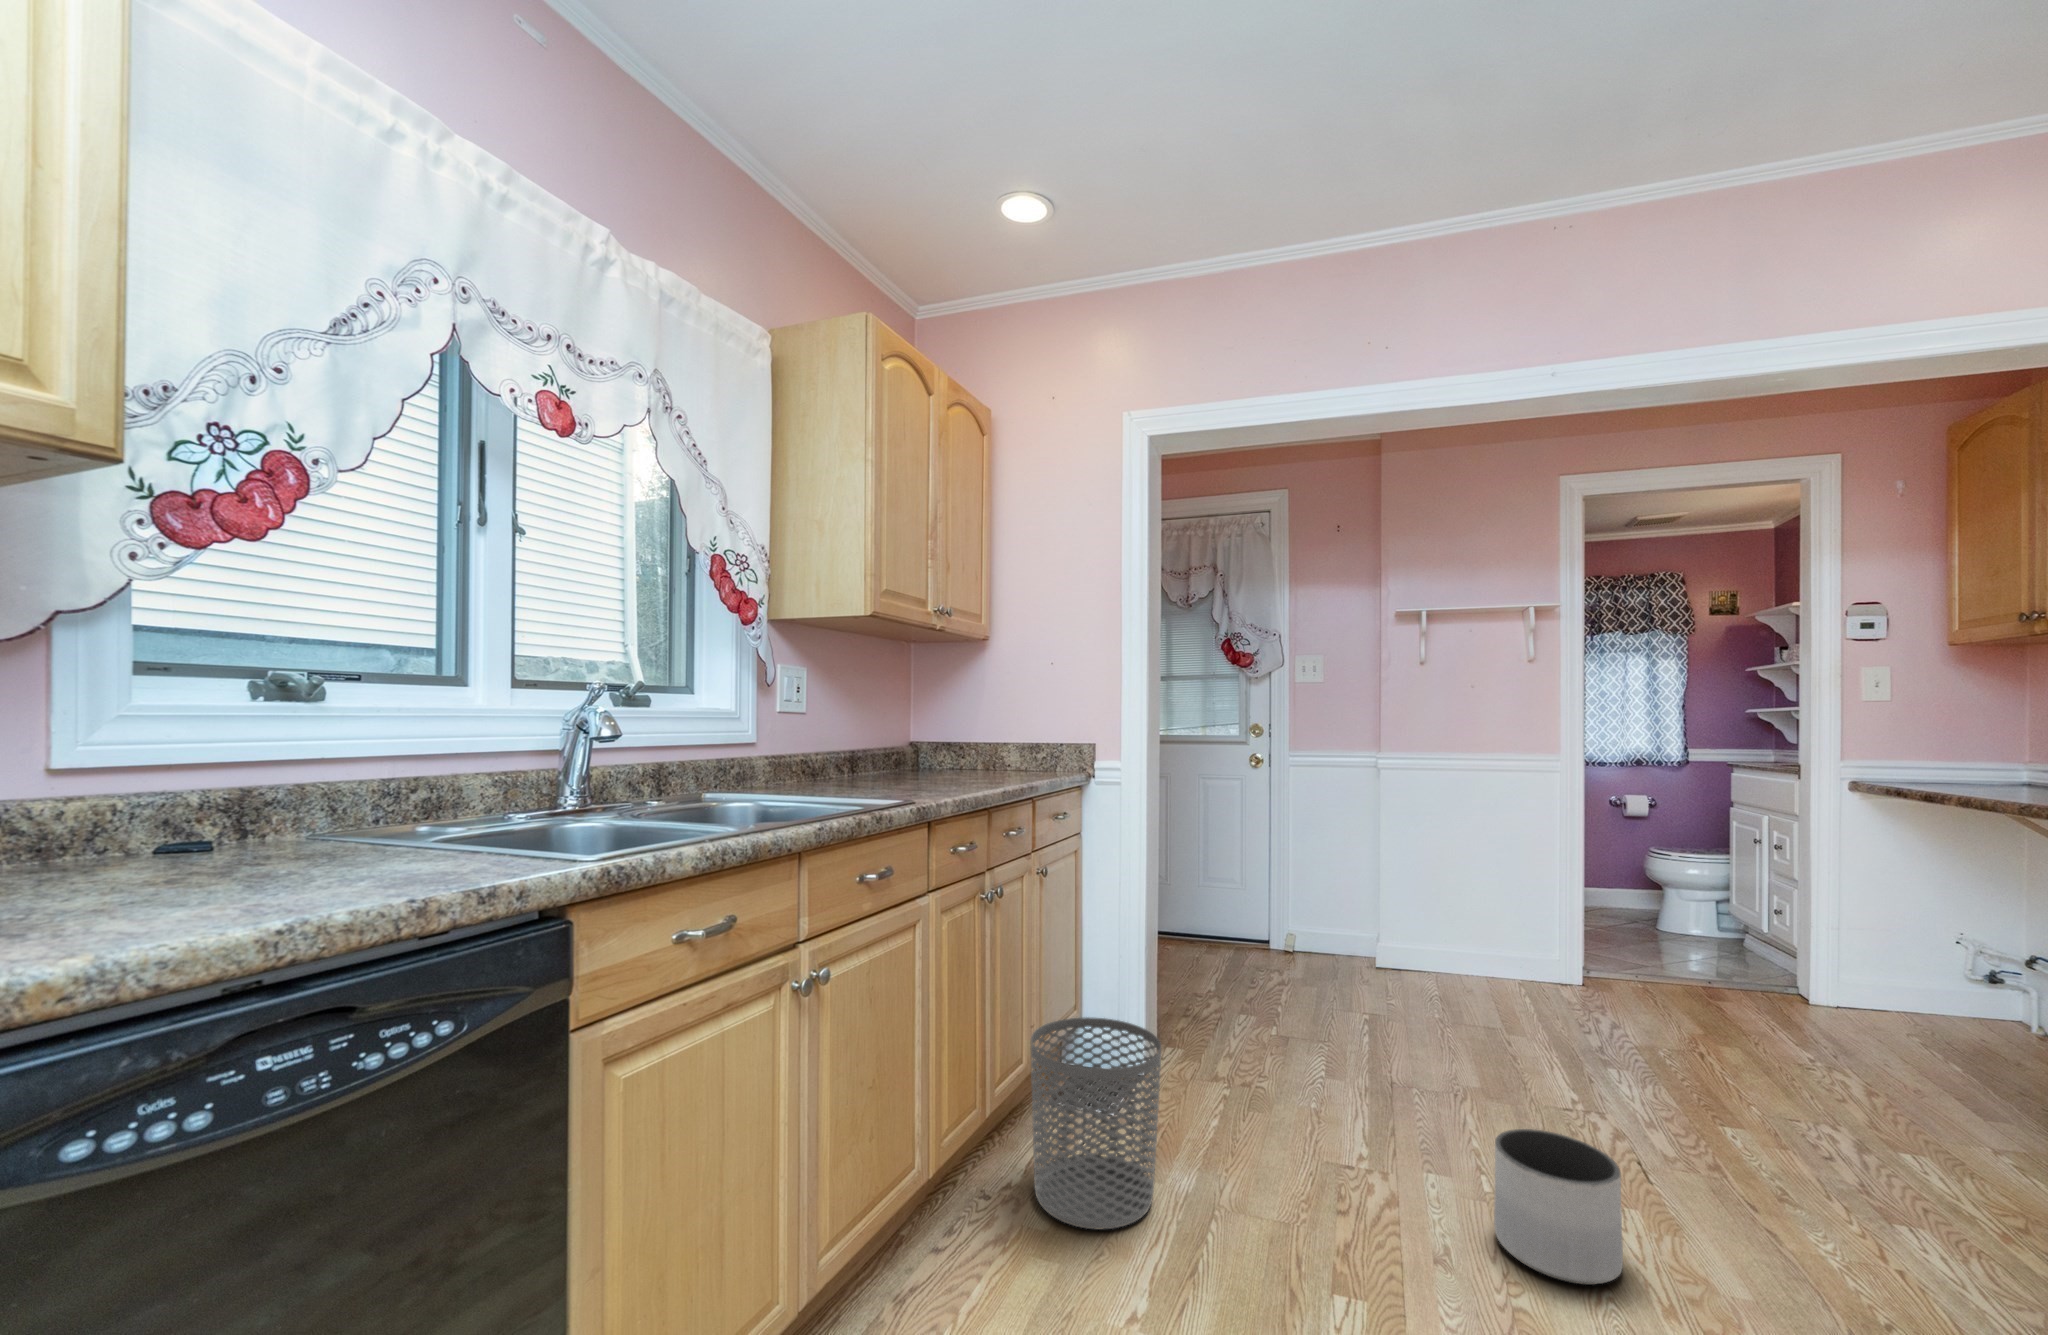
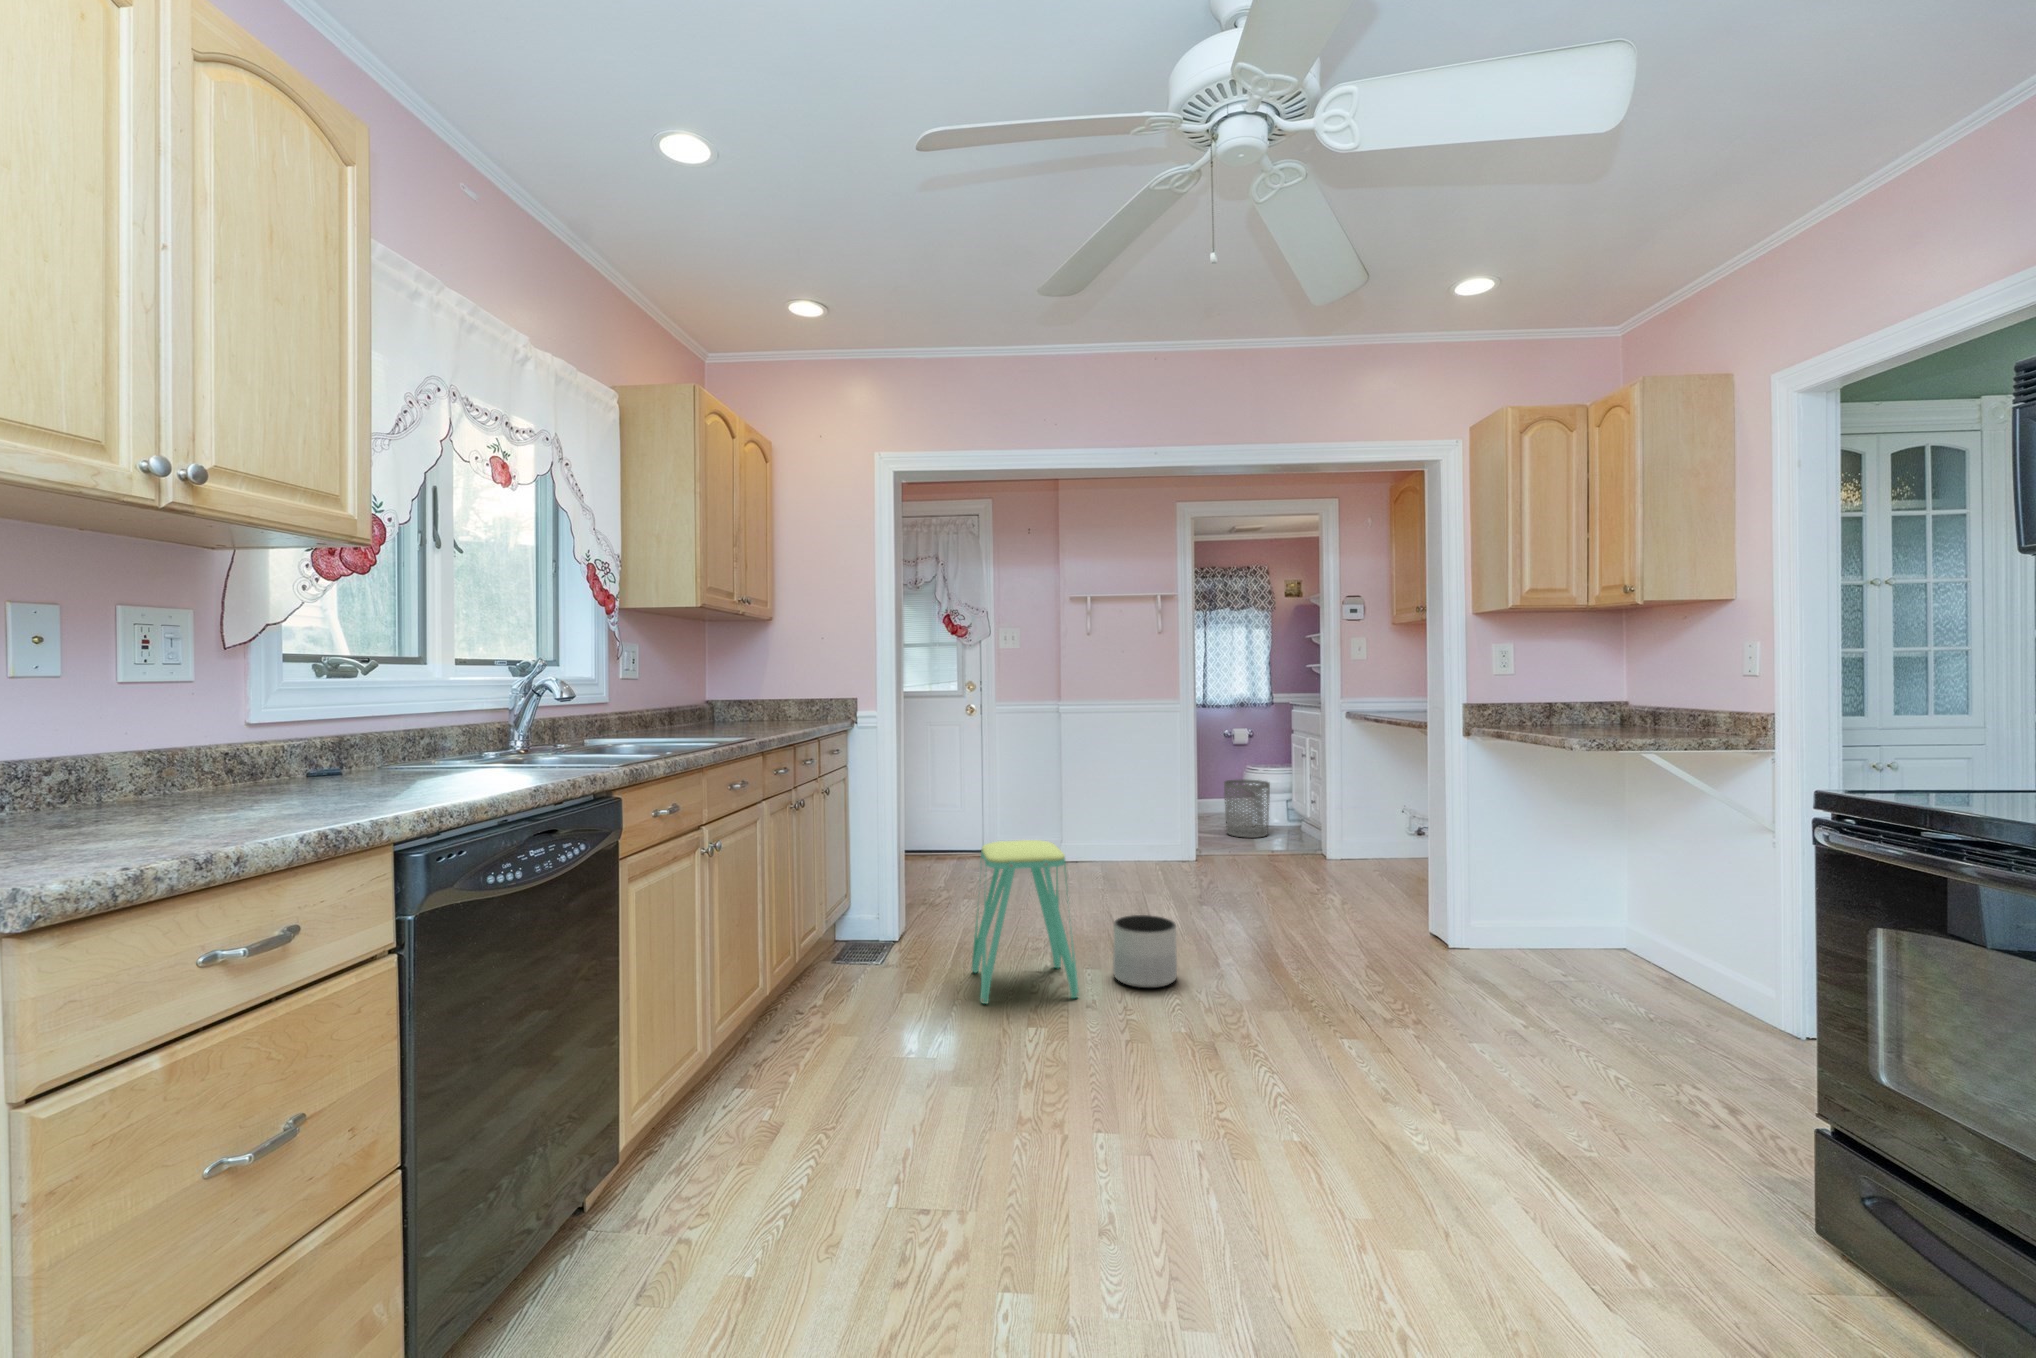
stool: none [1246,978,1435,1281] -> present [972,840,1079,1003]
waste bin: present [1031,1017,1161,1229] -> present [1224,780,1270,838]

